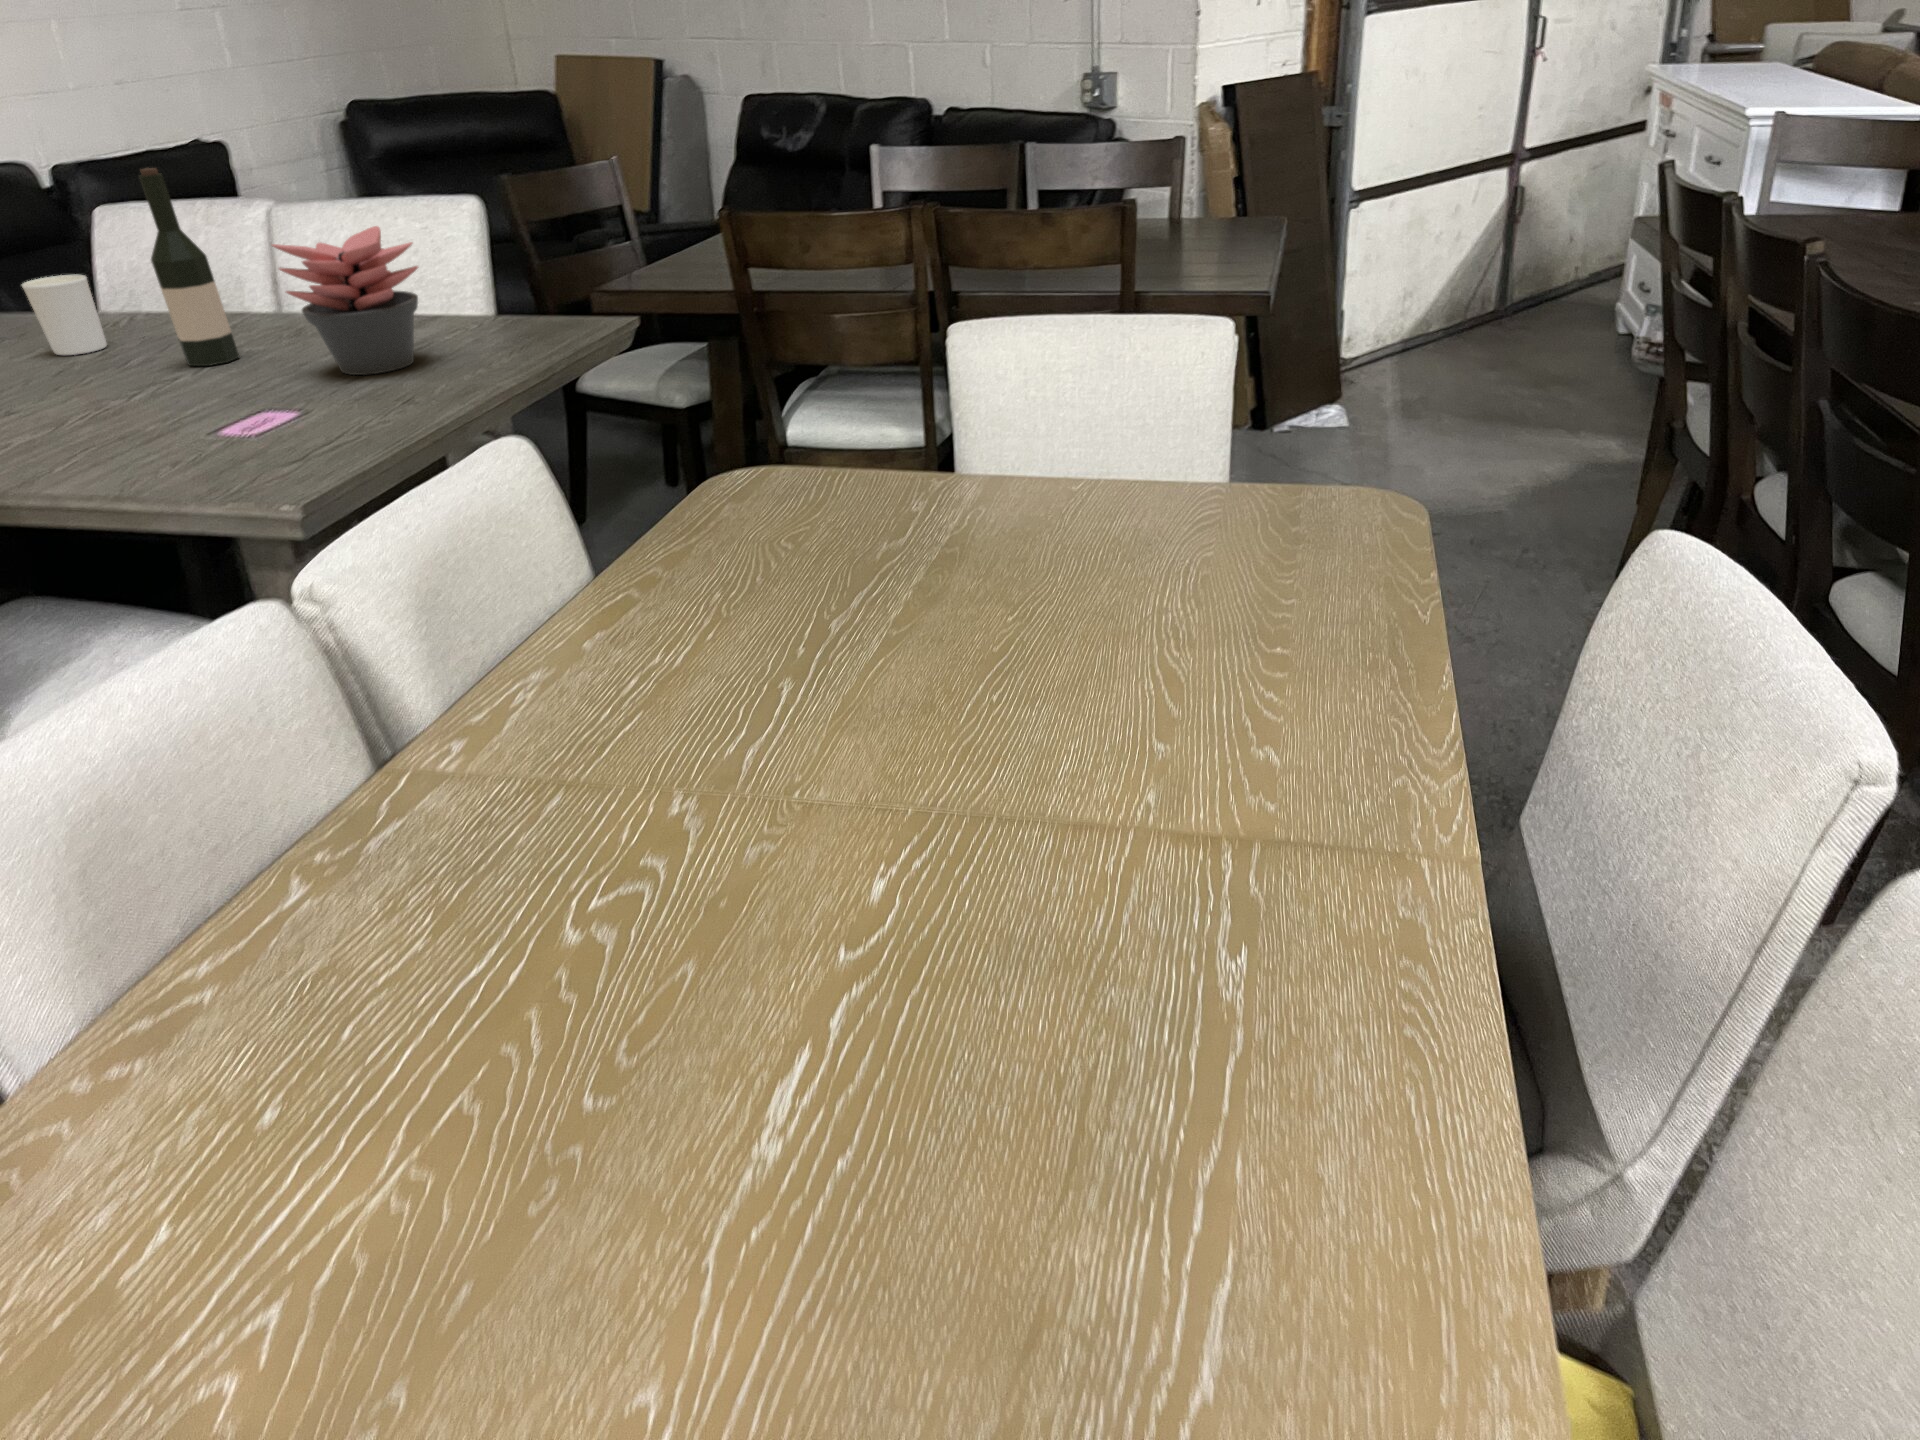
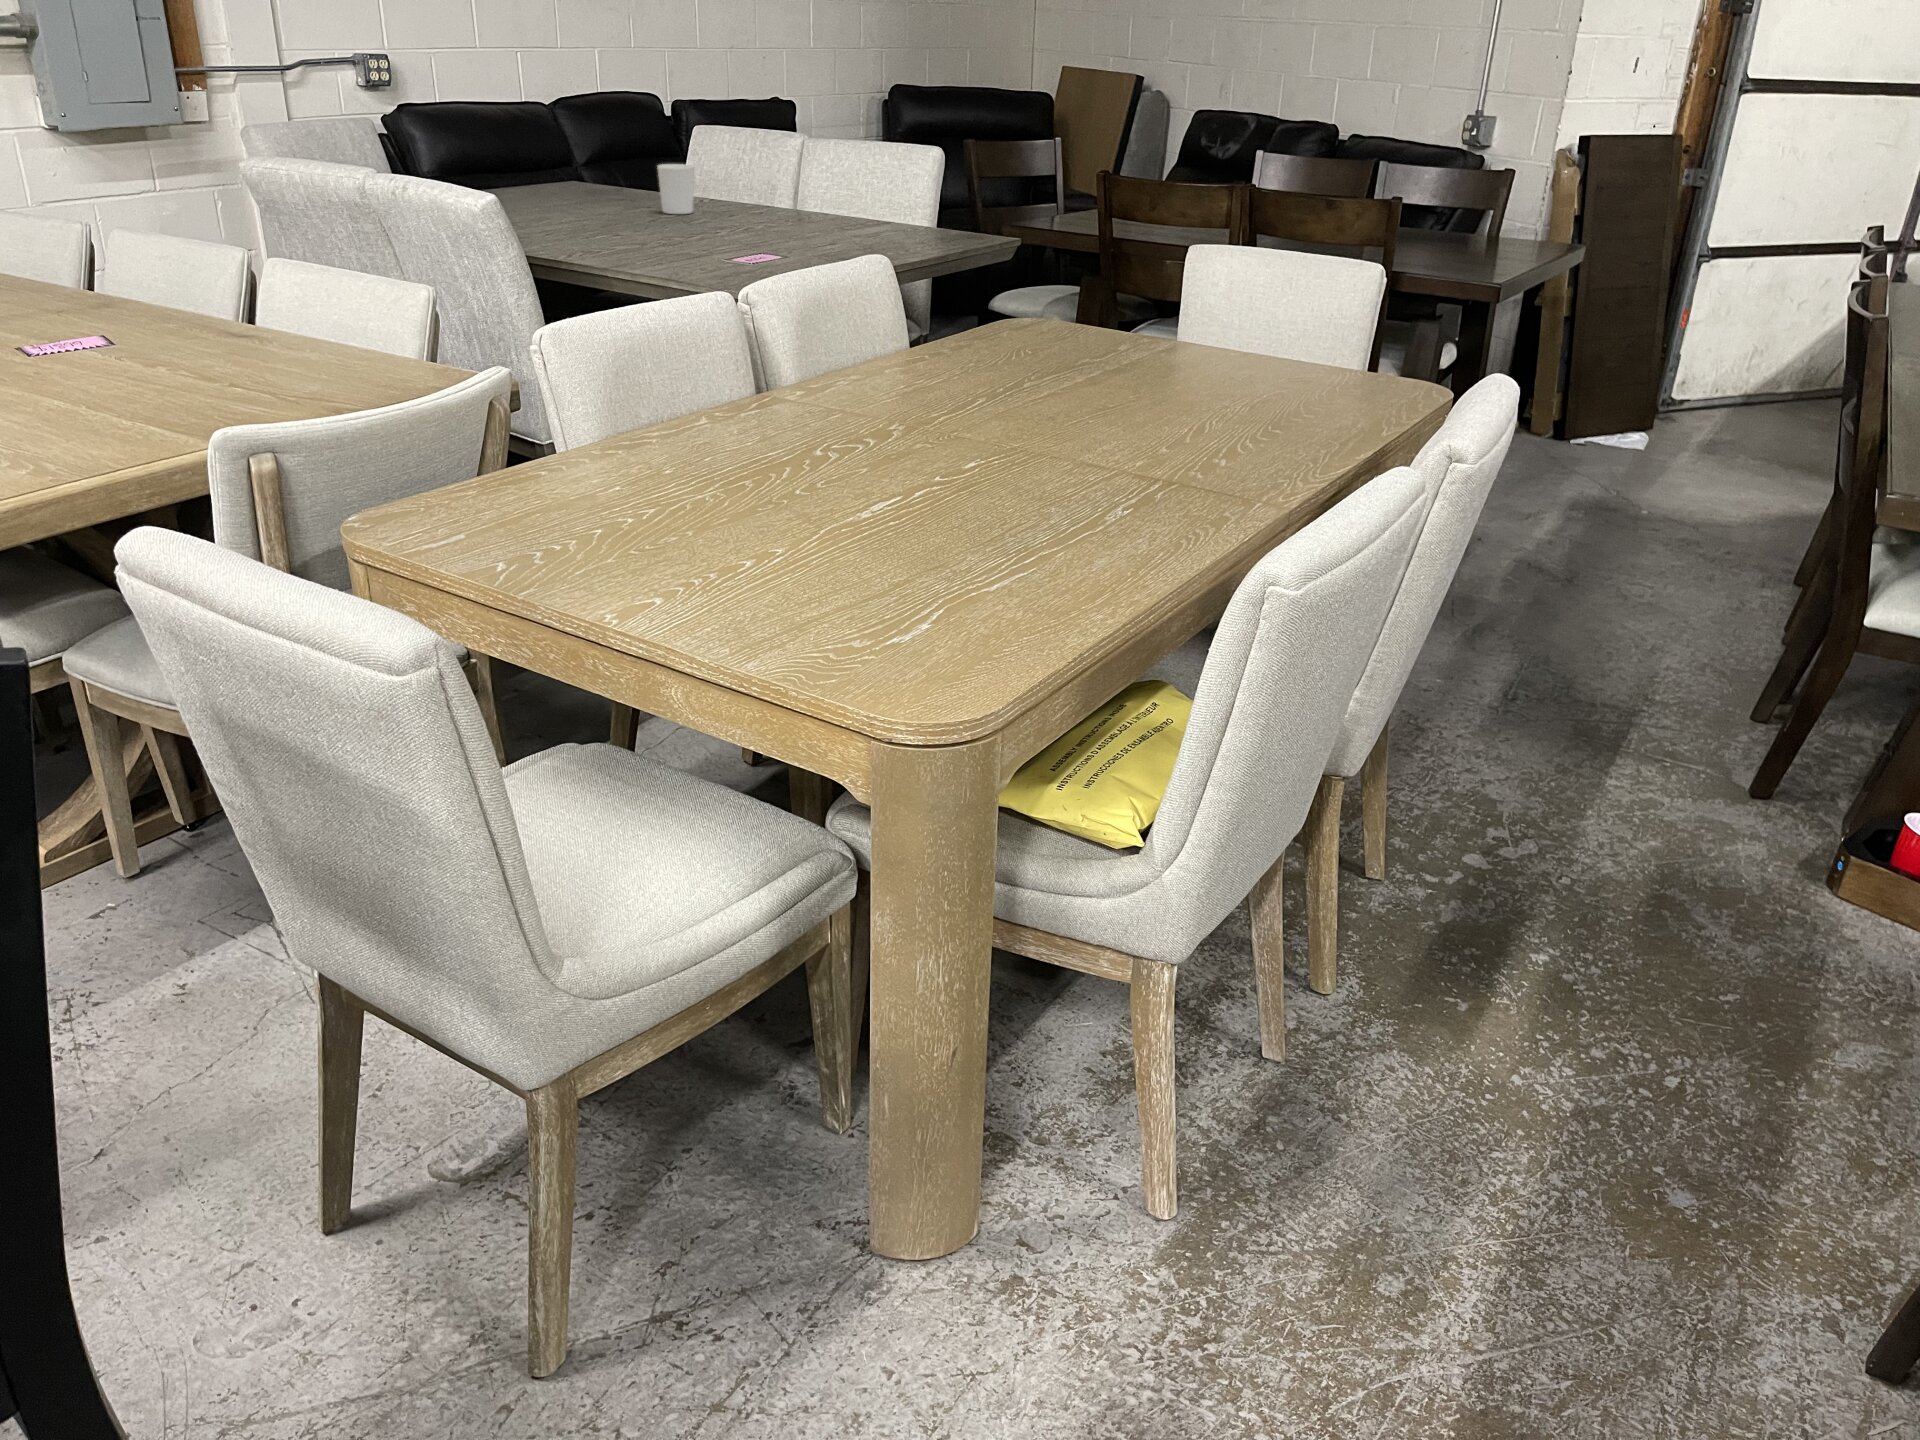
wine bottle: present [139,168,239,366] -> none [740,101,774,229]
succulent plant: present [272,226,418,375] -> none [816,152,899,244]

